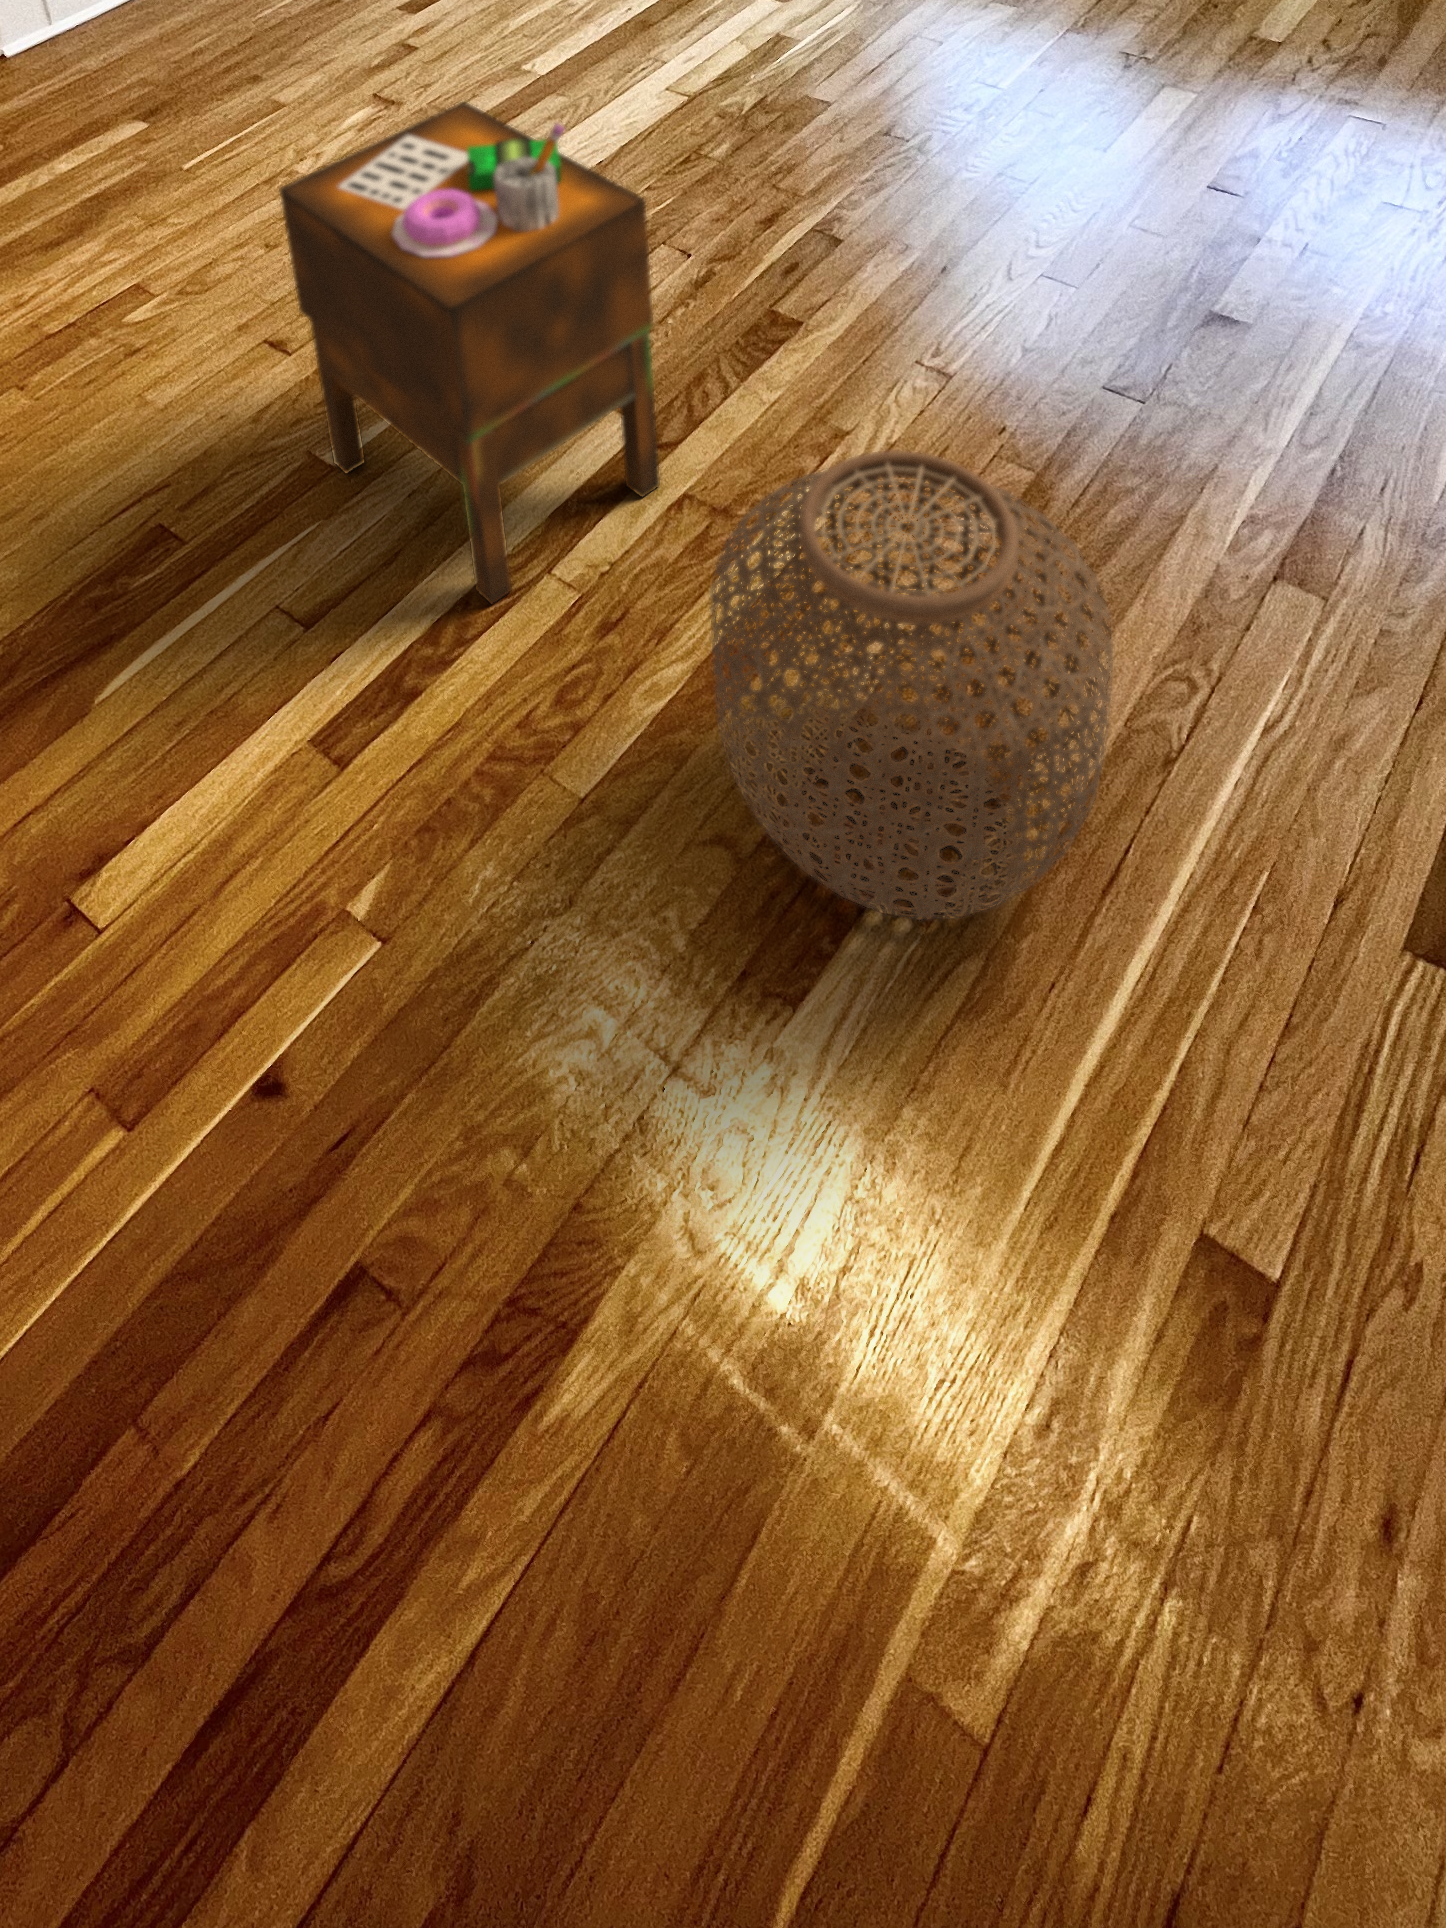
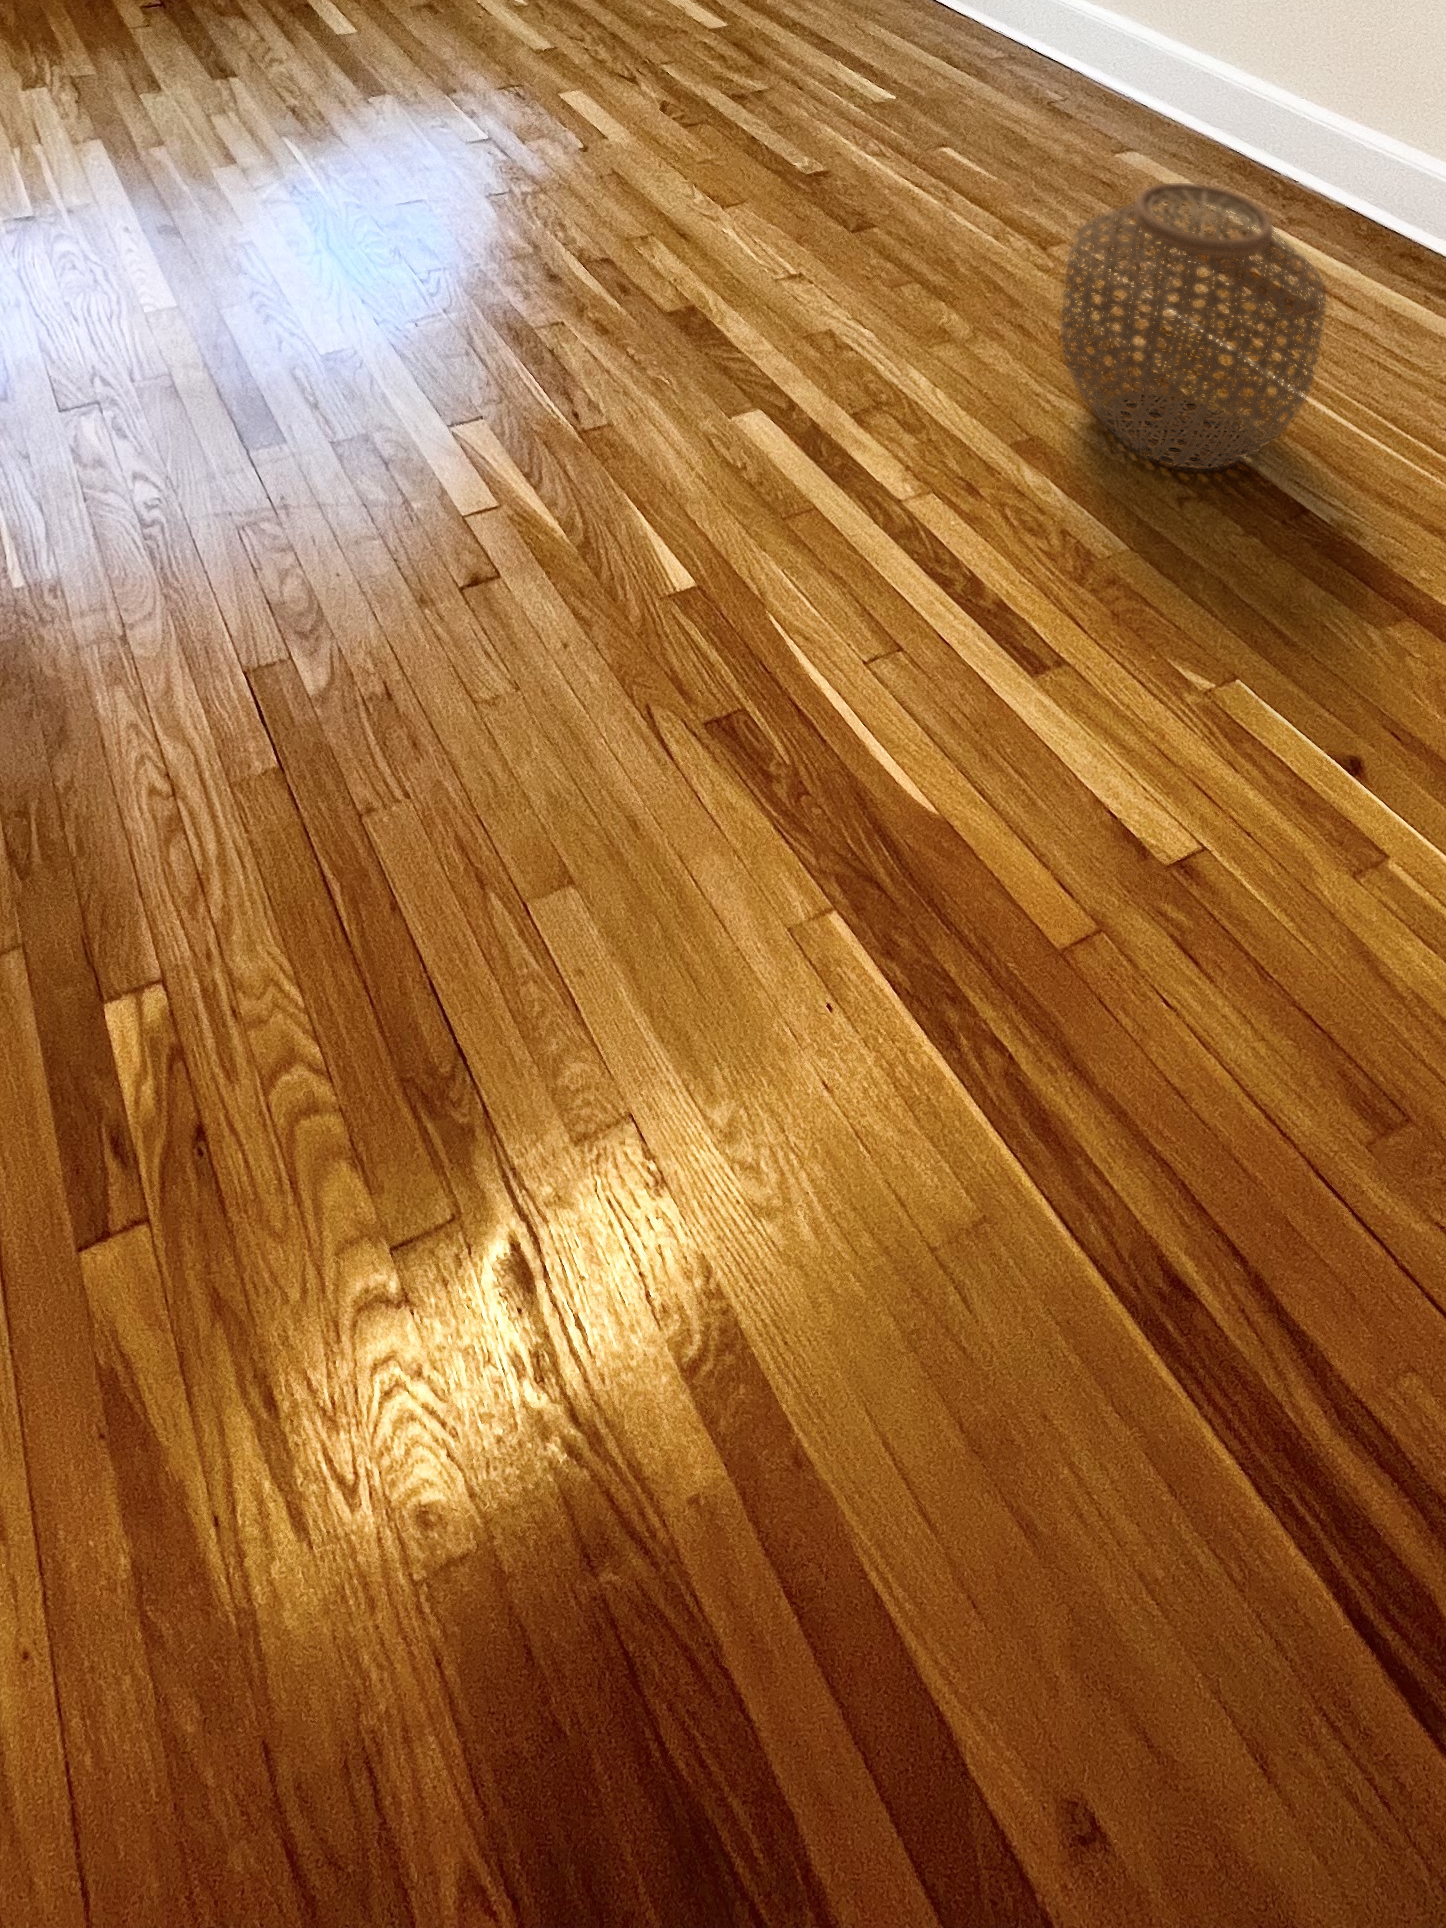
nightstand: present [280,102,660,603] -> none [630,129,960,588]

